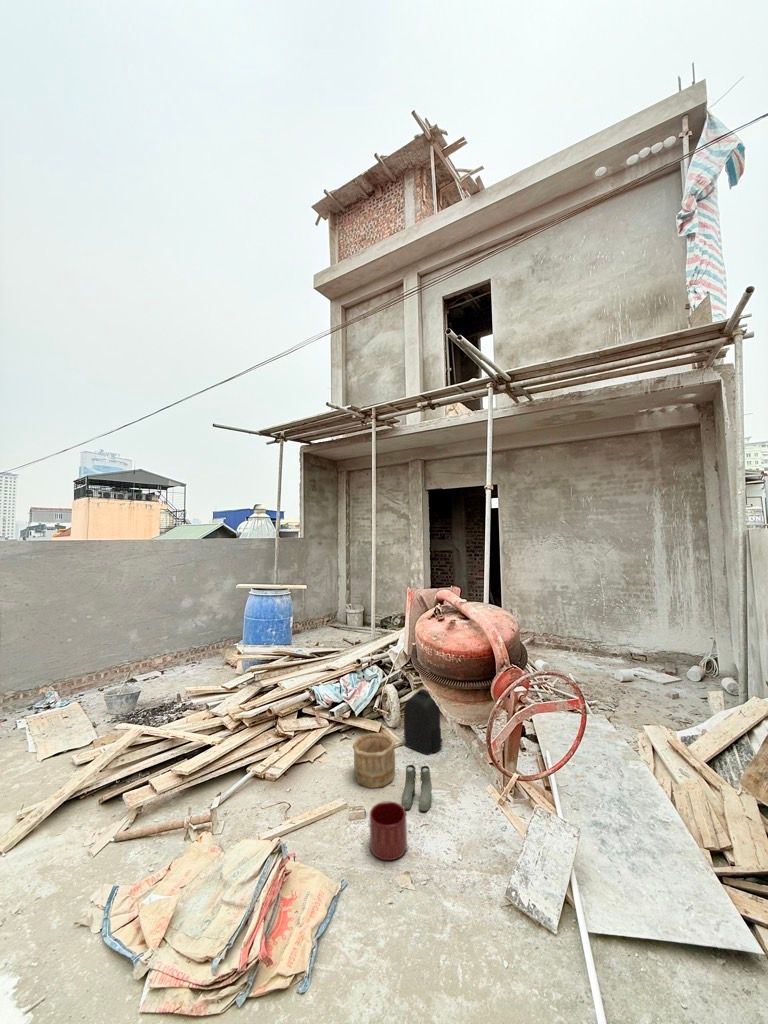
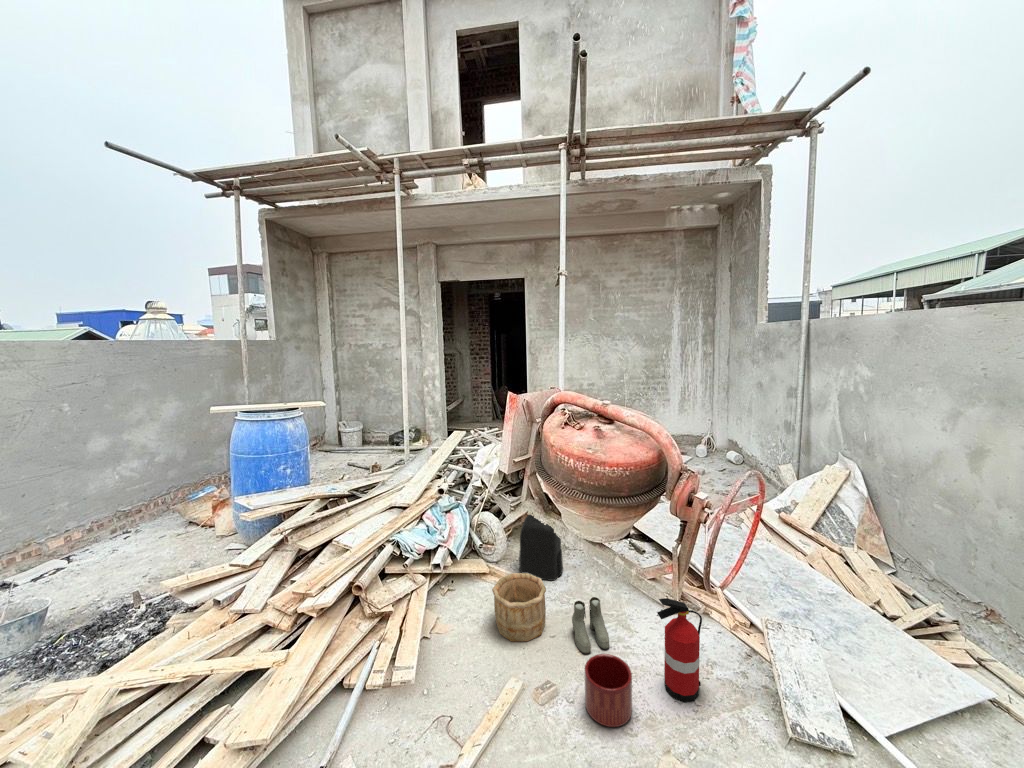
fire extinguisher: none [434,765,473,870] -> present [657,598,702,703]

